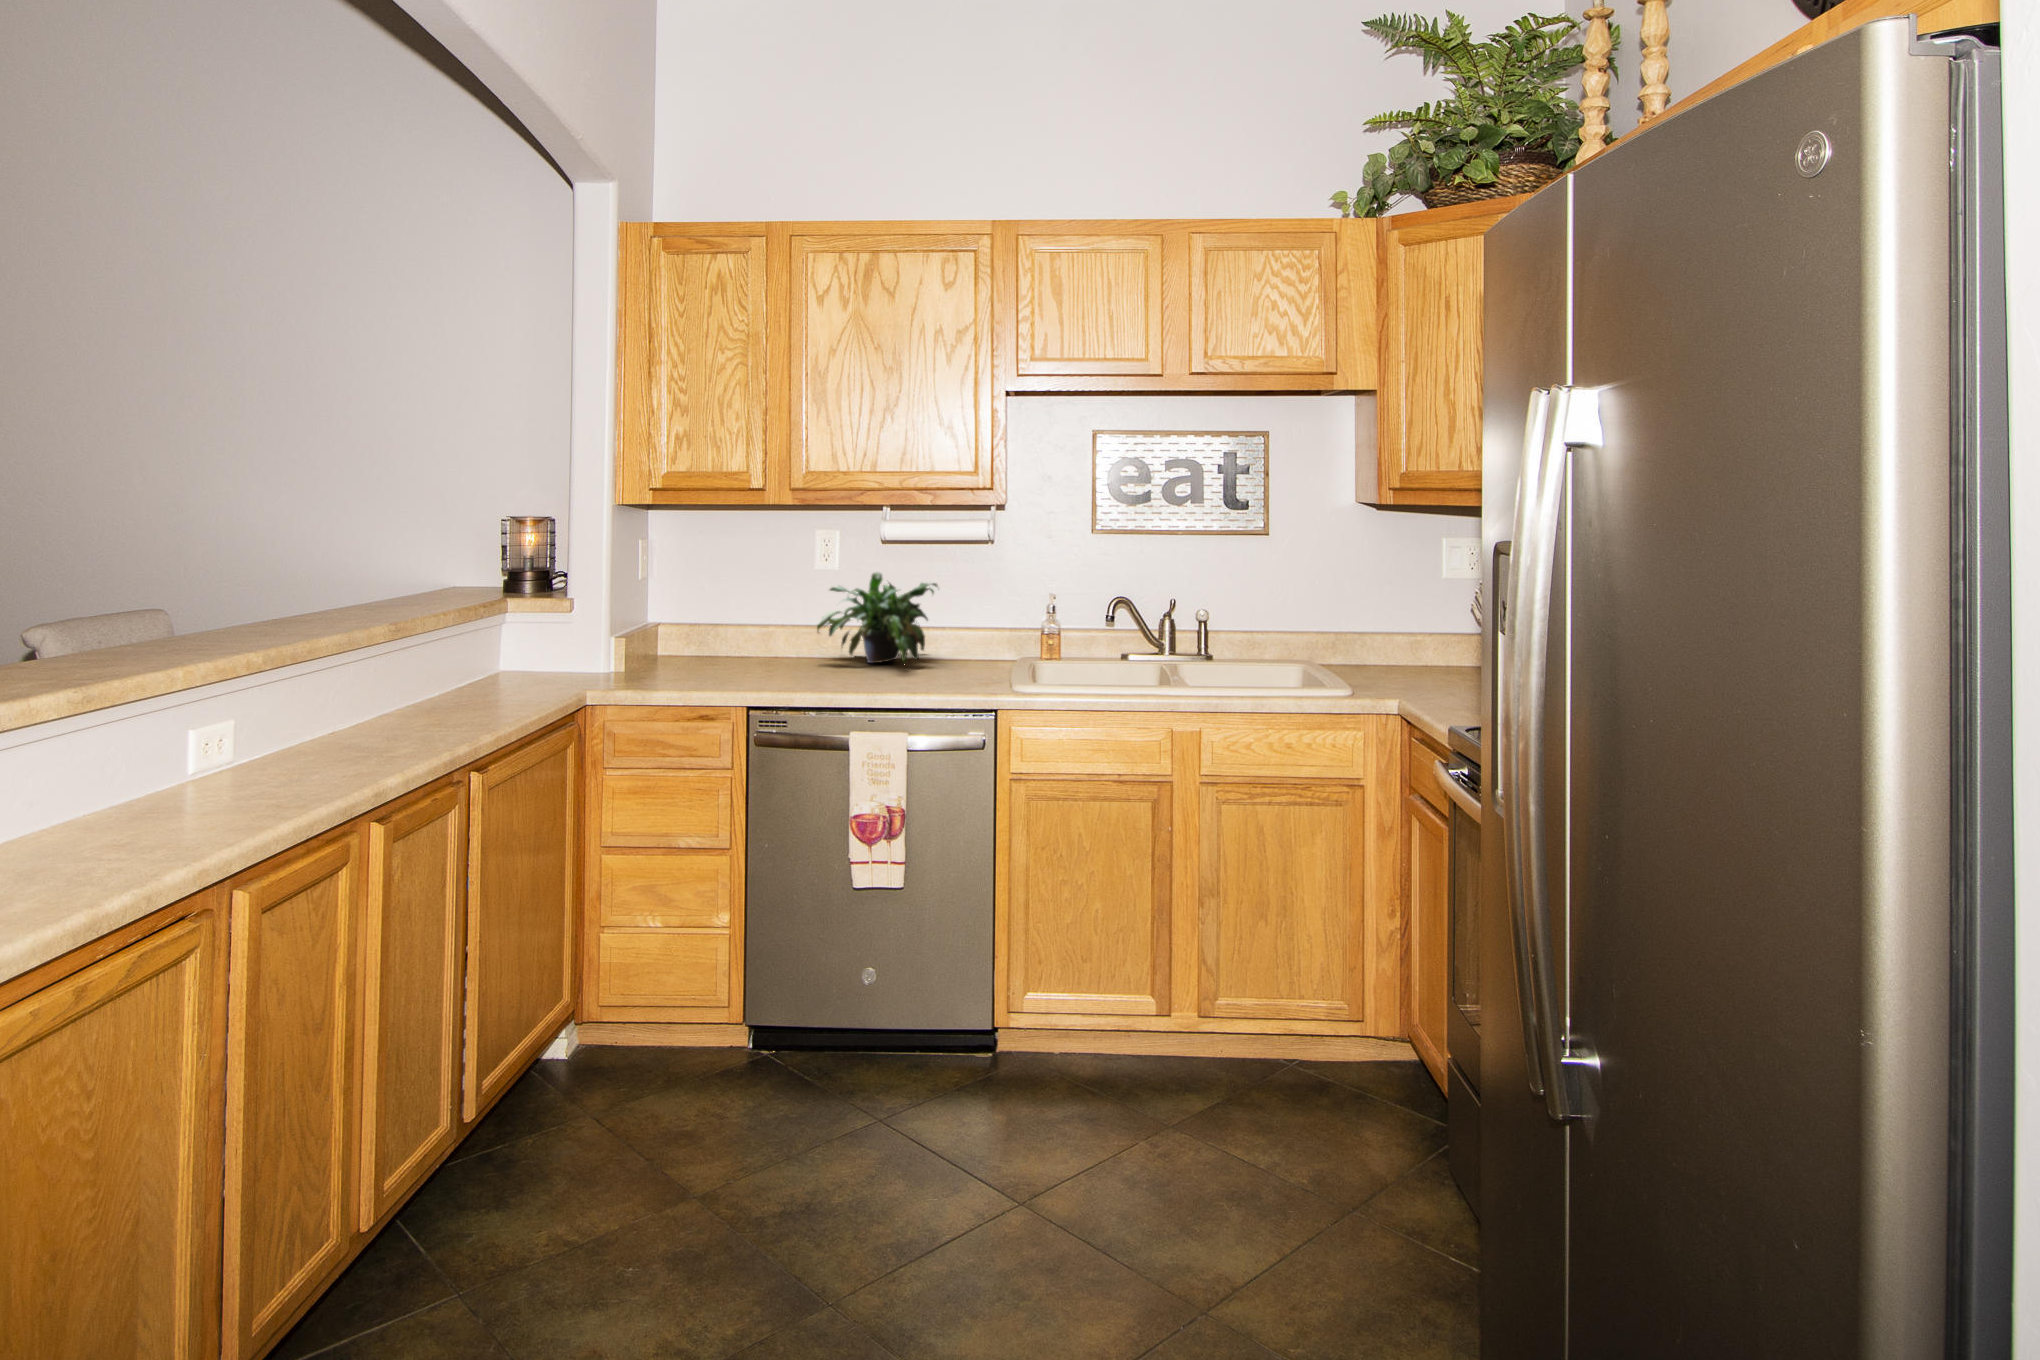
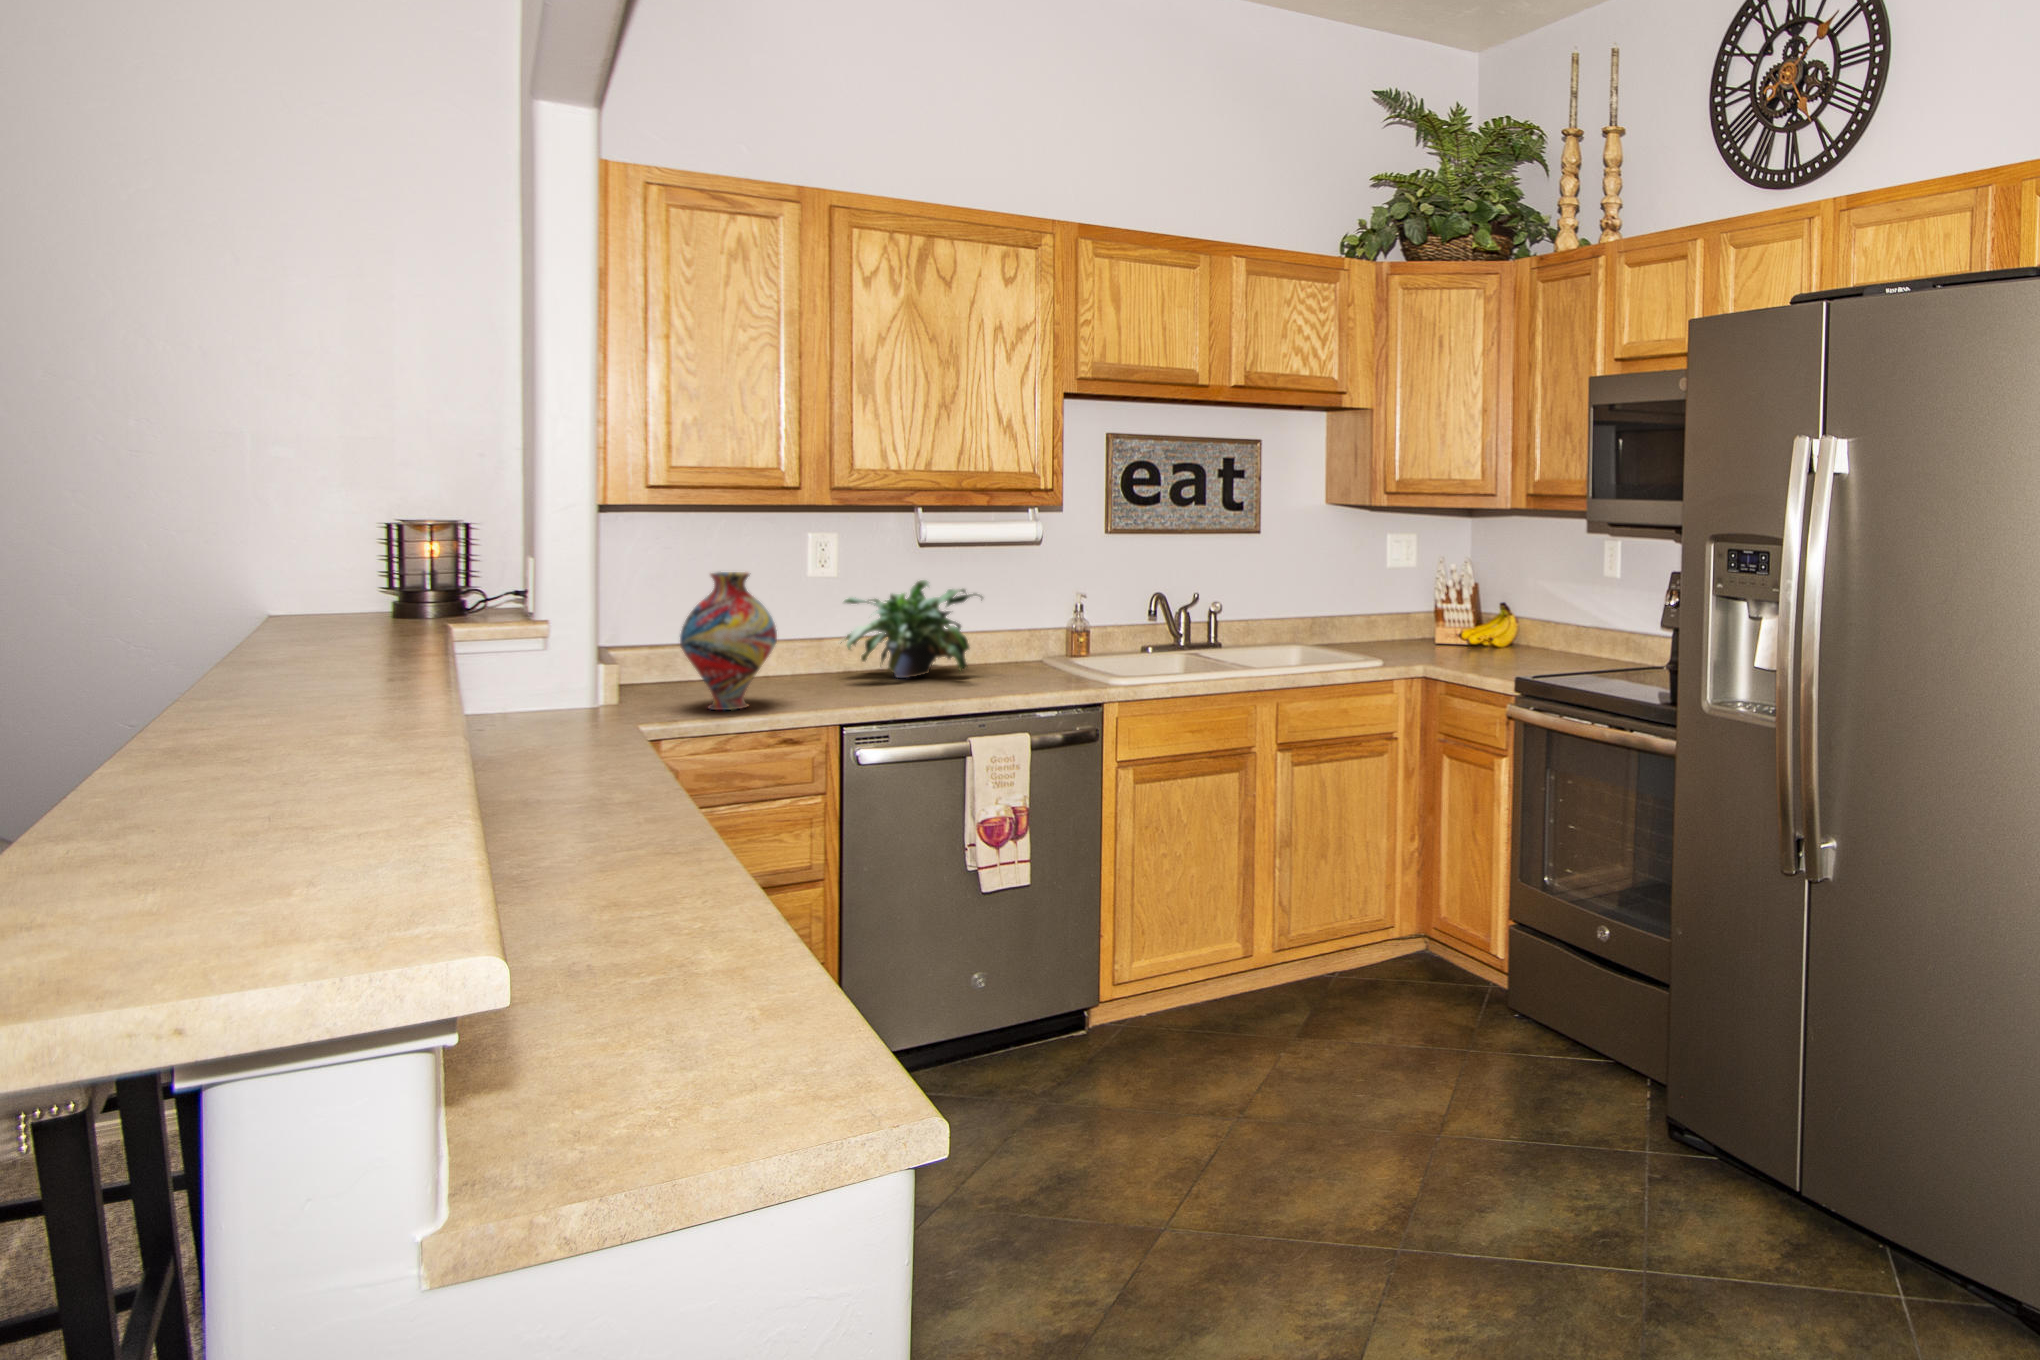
vase: none [660,558,734,676] -> present [680,572,777,710]

